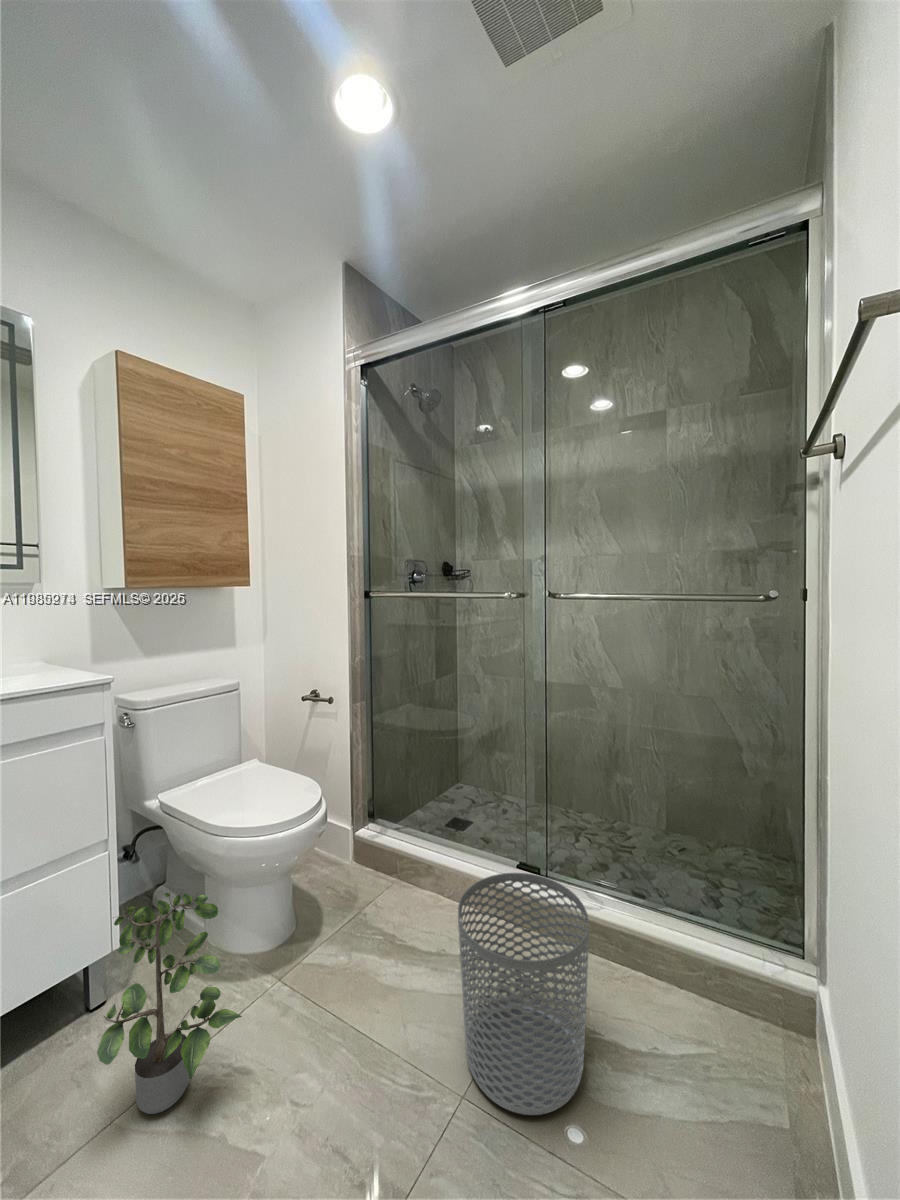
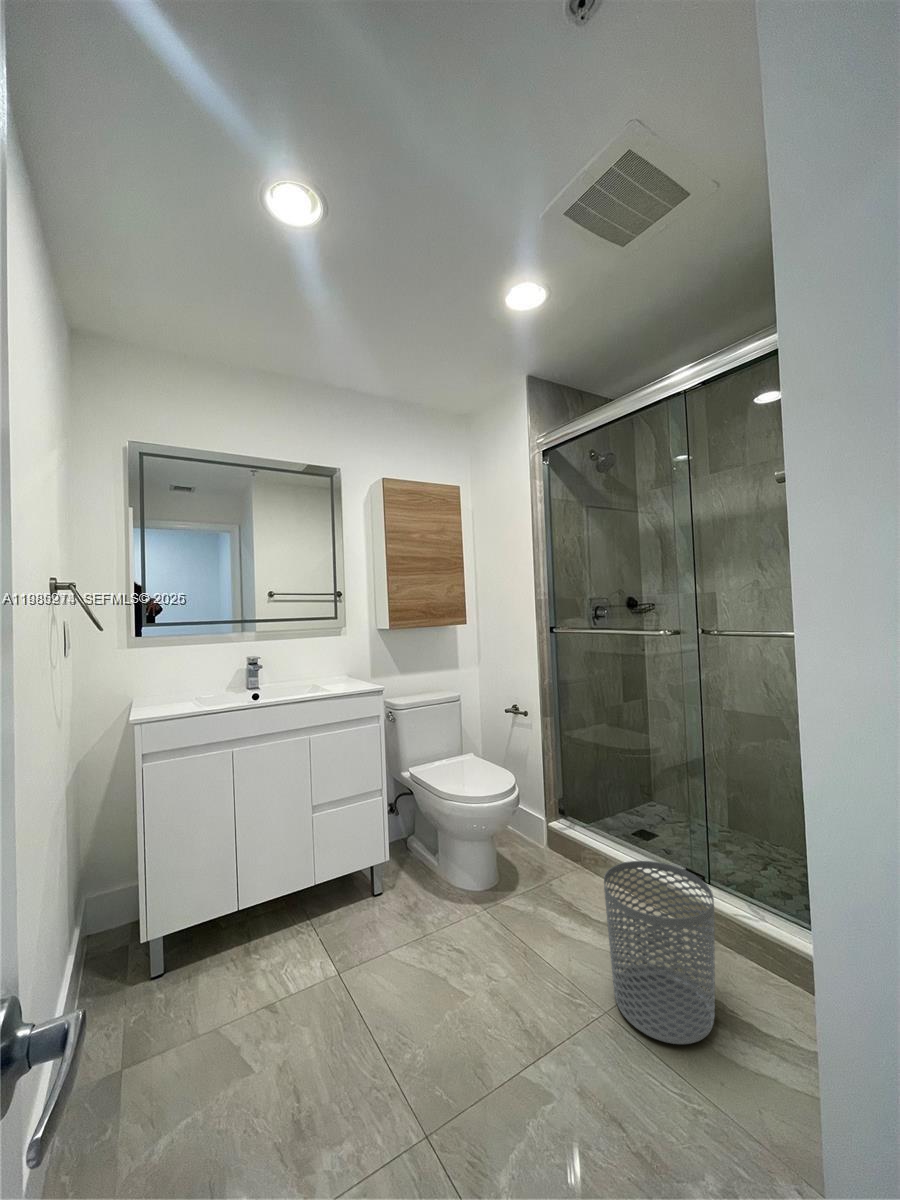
potted plant: present [97,893,242,1114] -> none [381,822,459,956]

